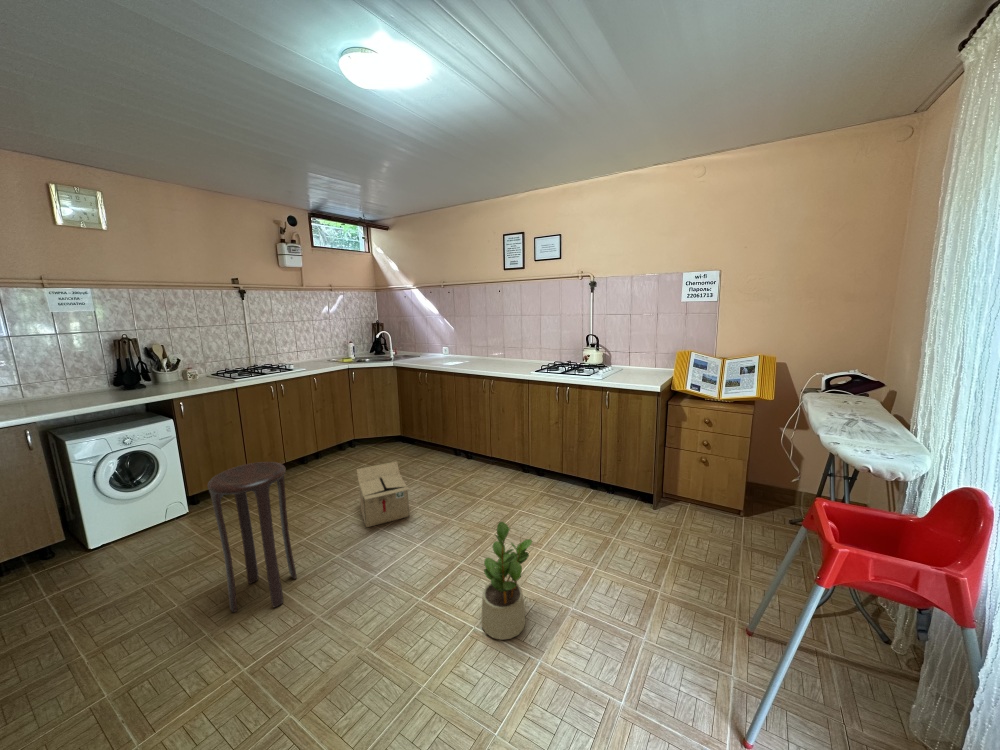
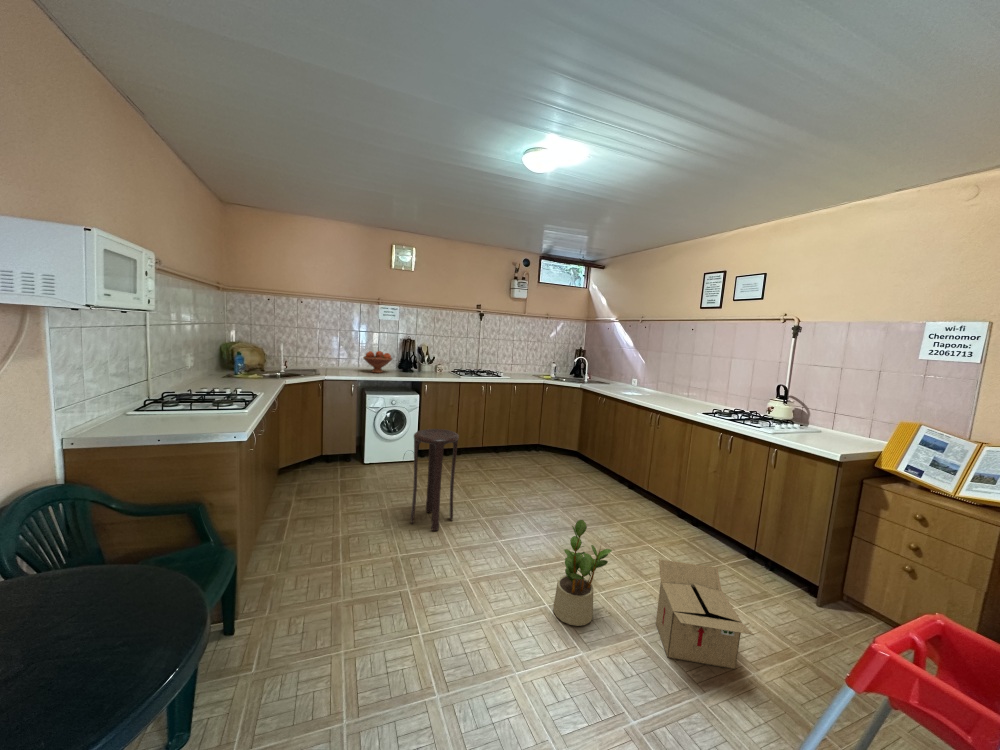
fruit bowl: none [31,364,101,401] -> present [363,351,392,373]
cardboard box: present [357,462,410,527] -> present [656,559,754,669]

